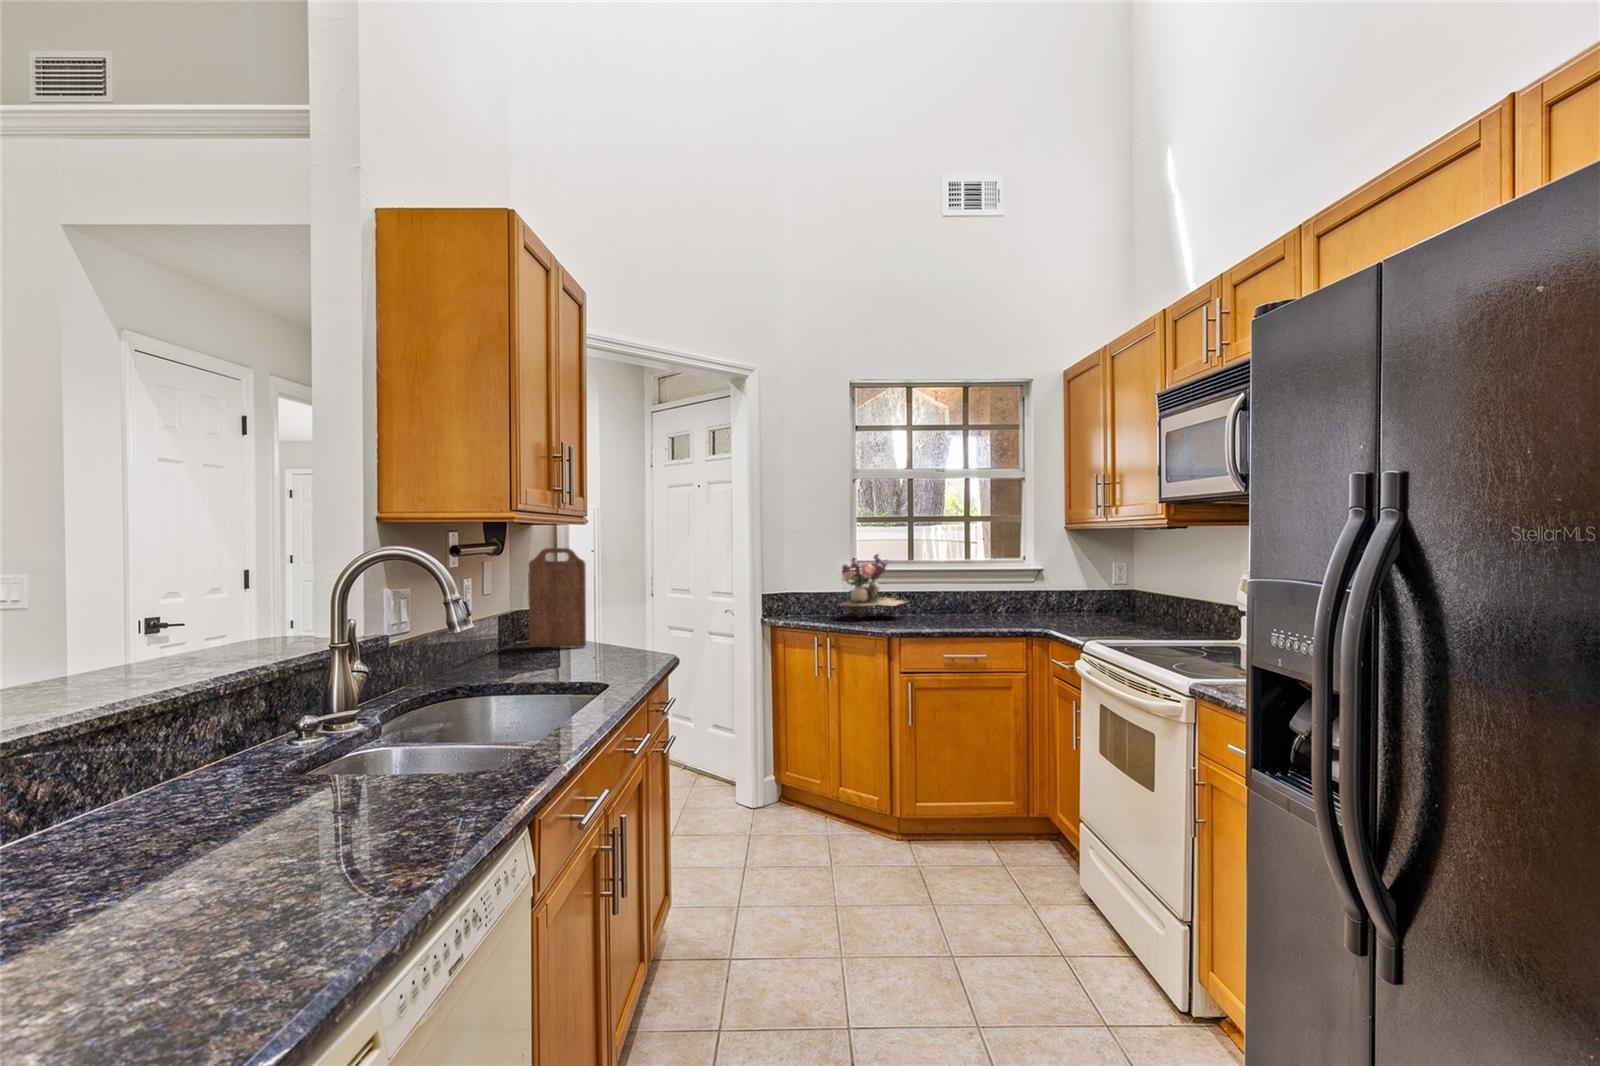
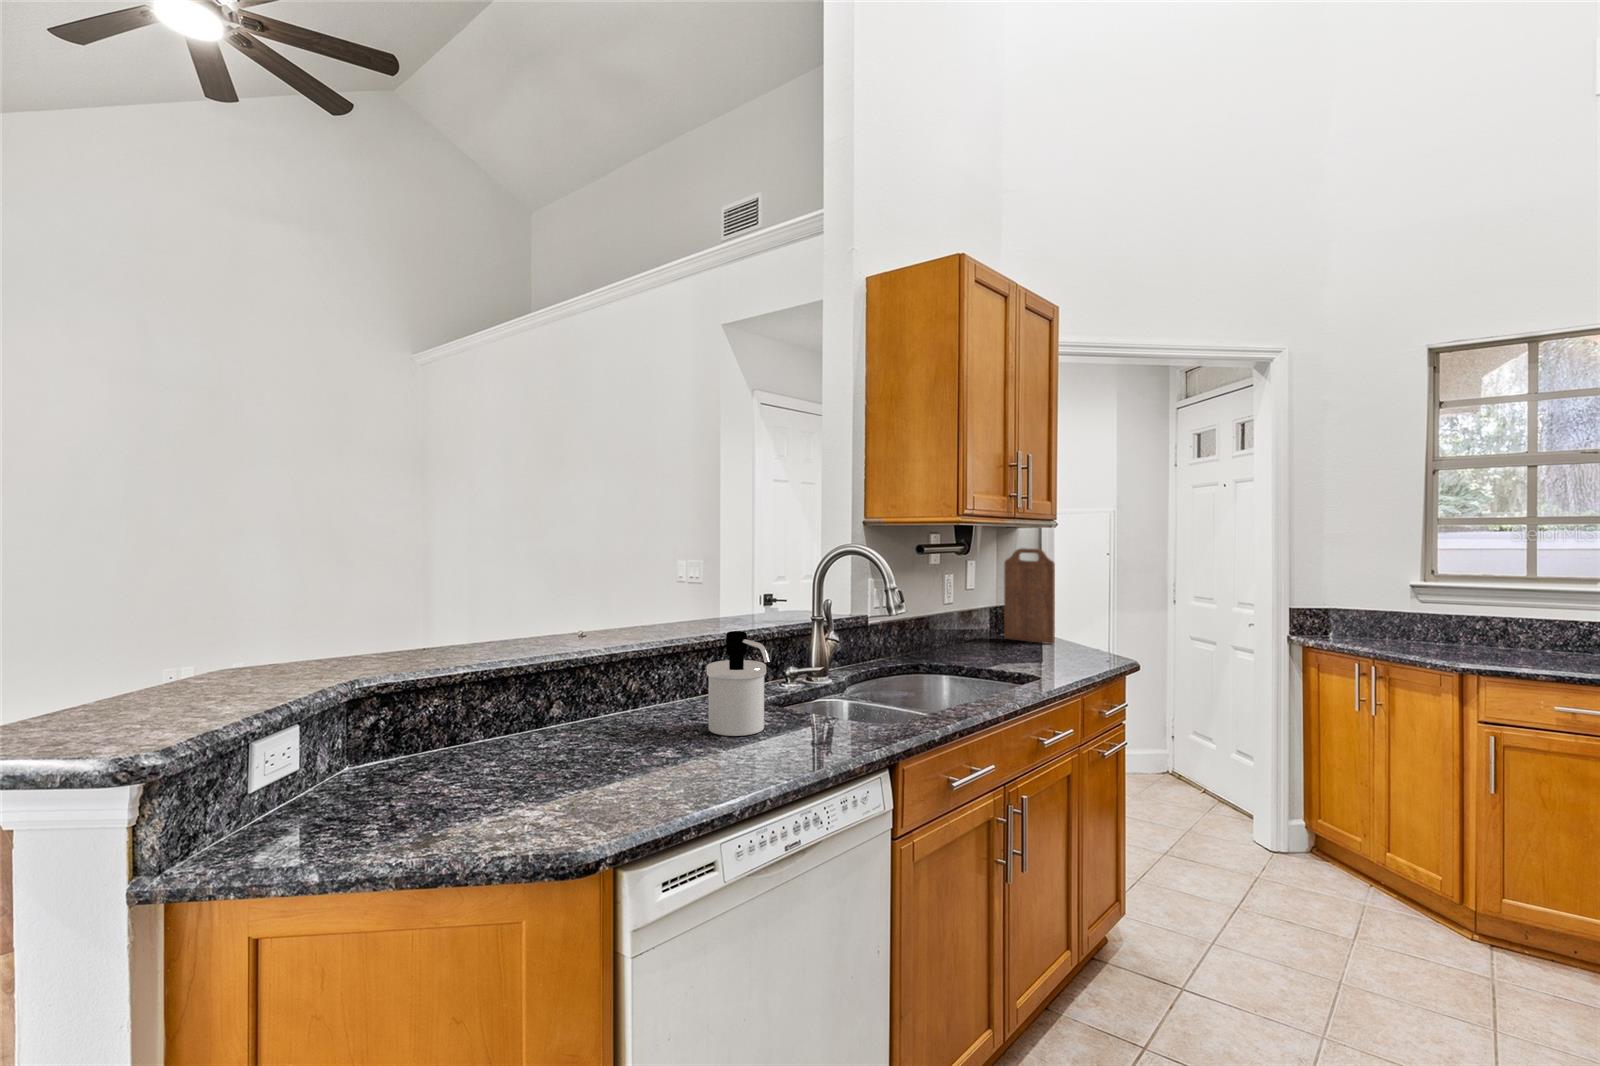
flower arrangement: present [839,553,906,616] -> none [1394,564,1520,647]
soap dispenser: none [225,673,358,836] -> present [707,631,770,736]

